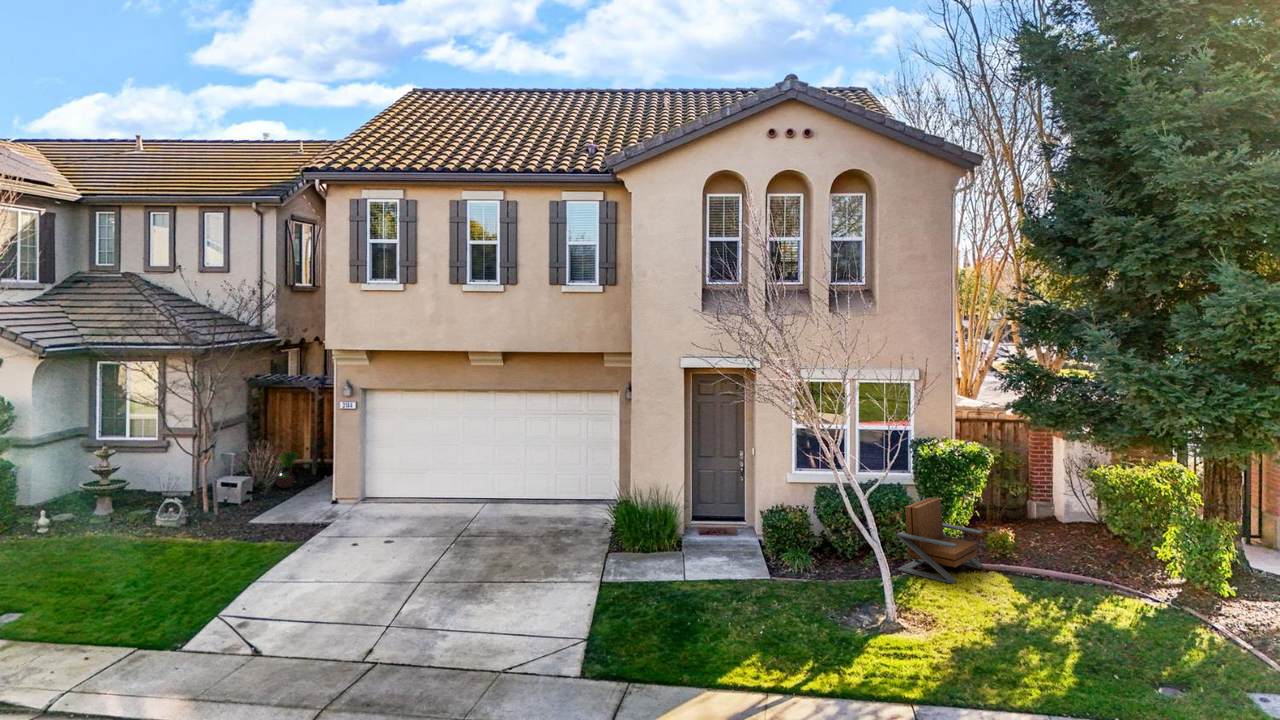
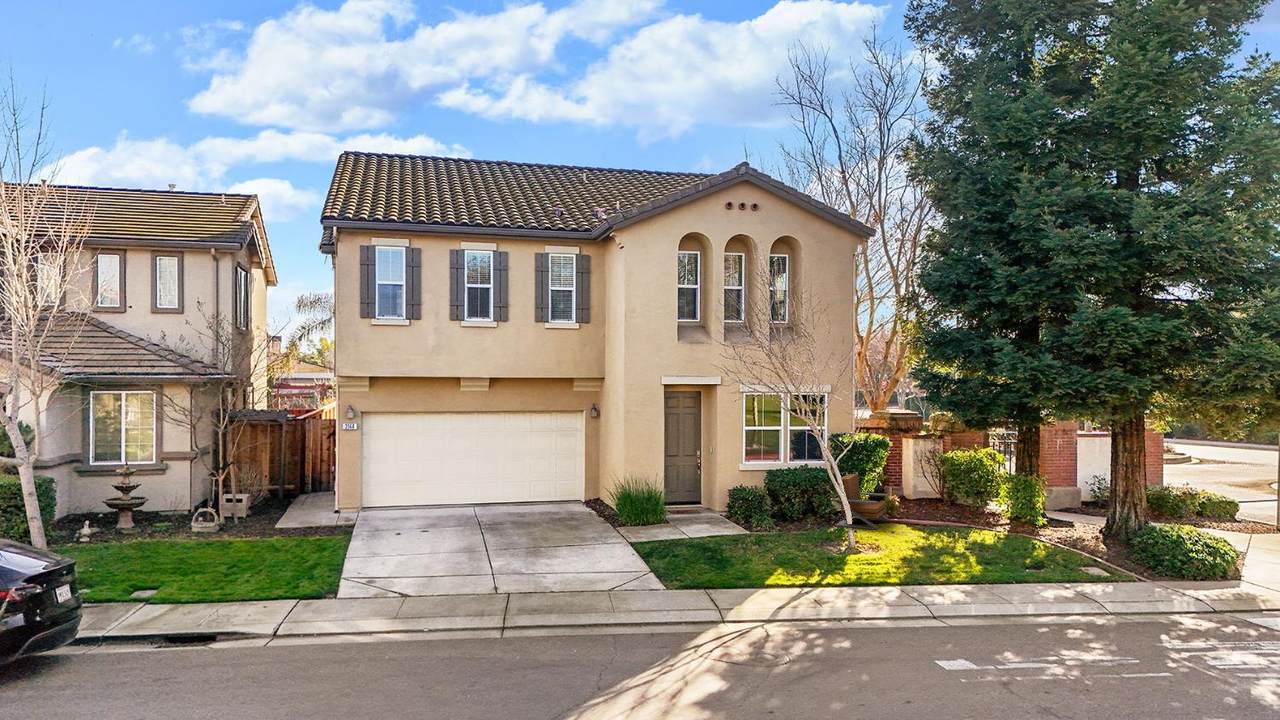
potted tree: present [275,452,298,488] -> none [256,478,280,516]

